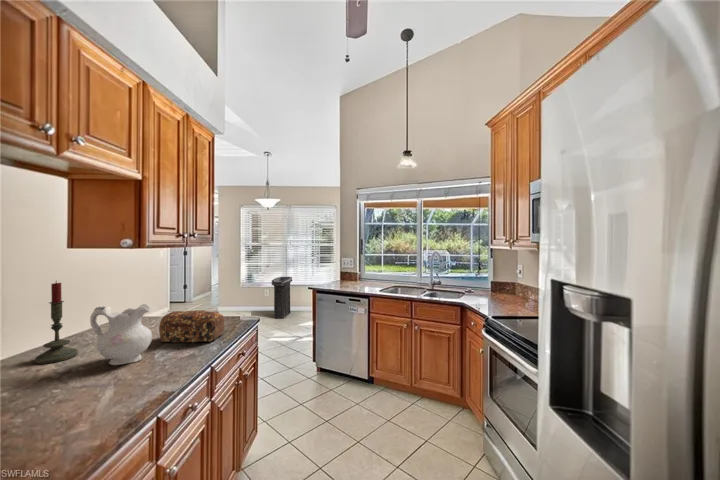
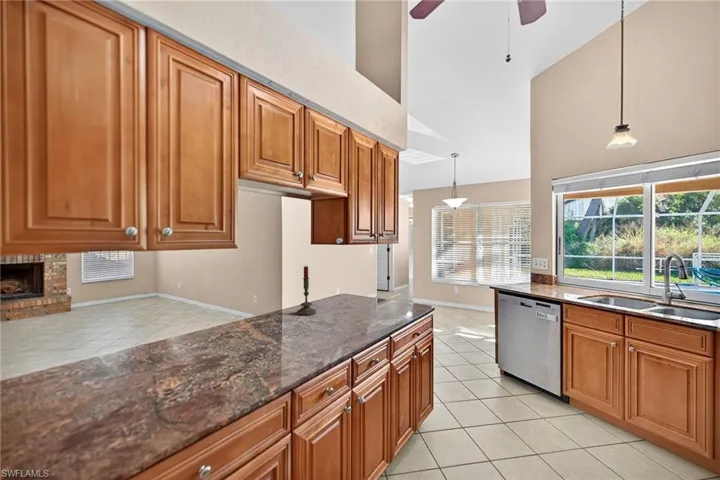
trash can: present [272,277,292,319] -> none [460,276,482,318]
ceramic pitcher: present [90,304,152,365] -> none [321,283,354,323]
bread loaf: present [159,310,224,342] -> none [359,293,403,319]

